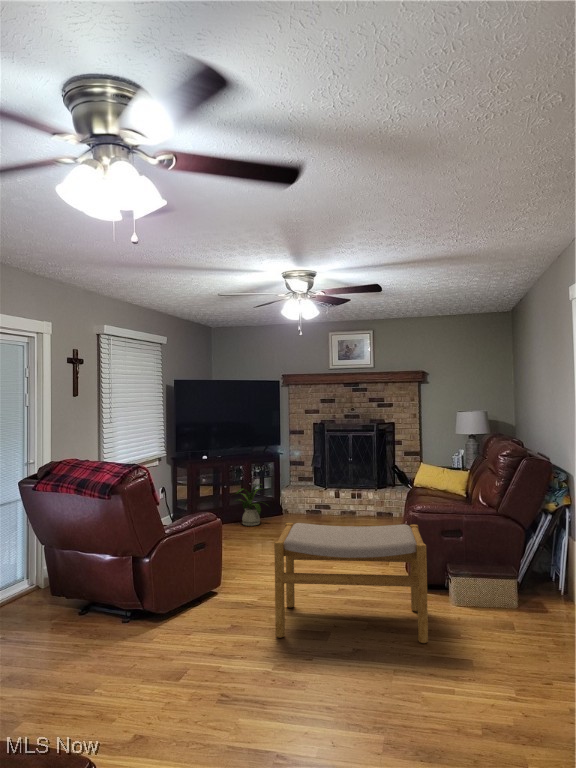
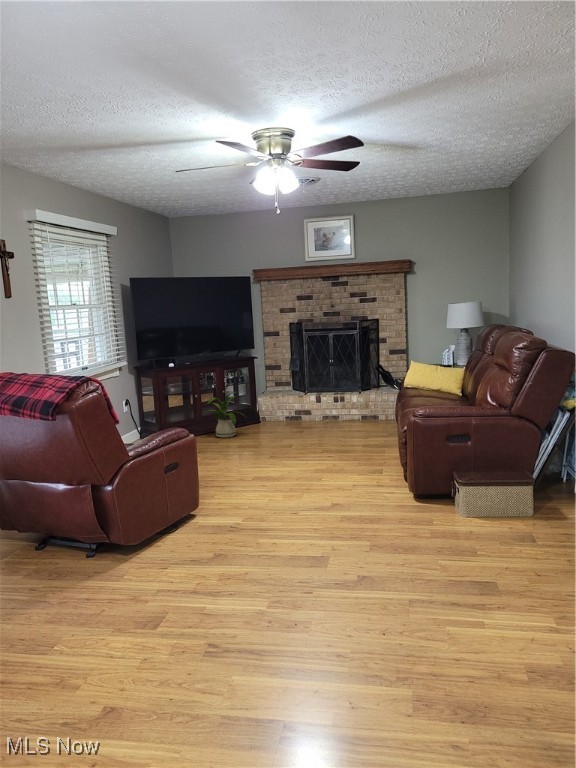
footstool: present [274,523,428,643] -> none [260,431,440,566]

